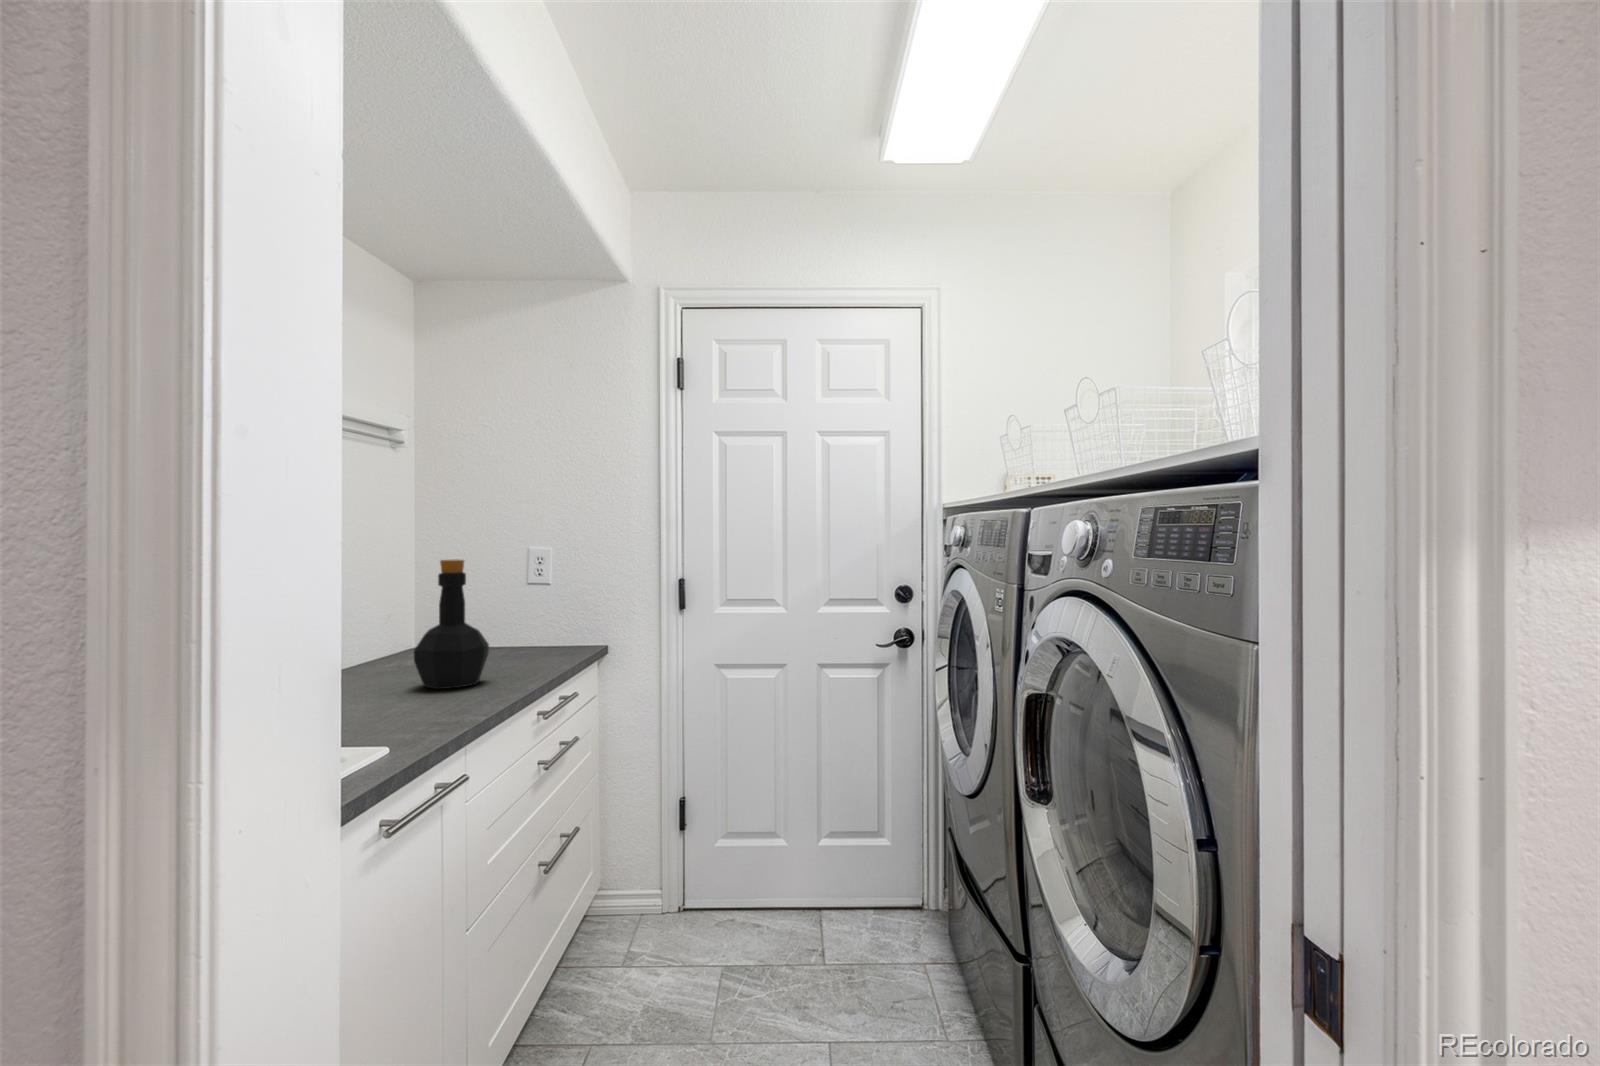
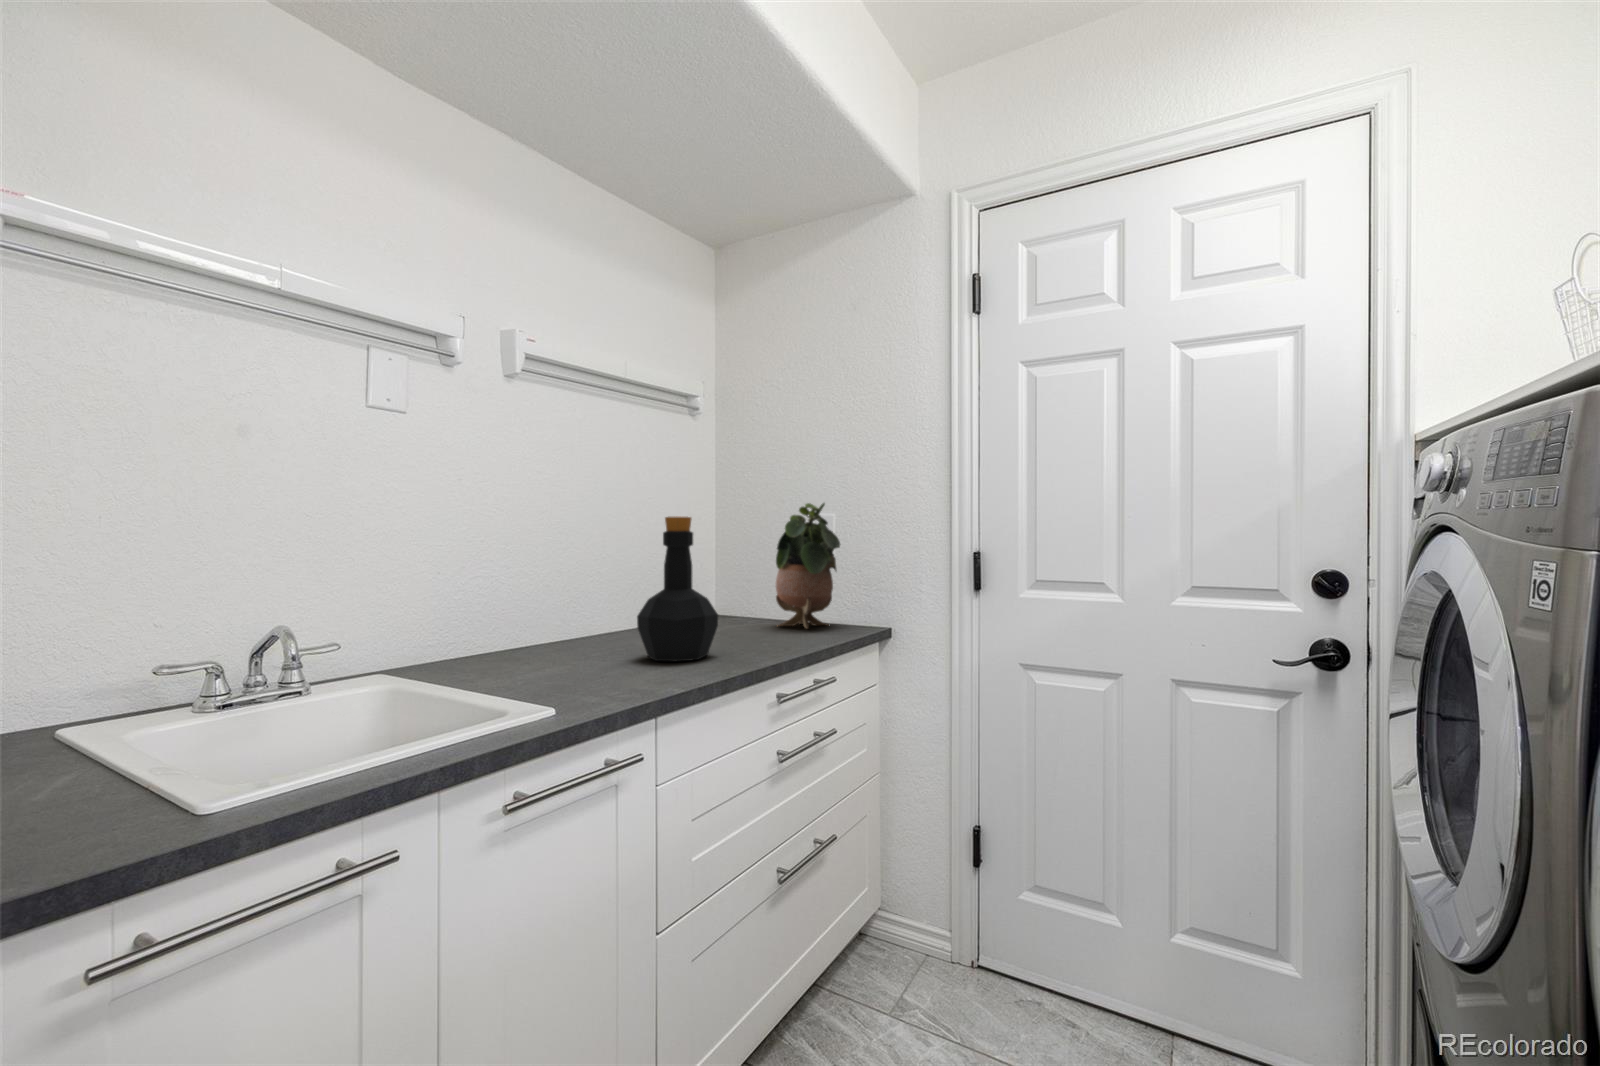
potted plant: none [498,538,560,652] -> present [776,503,840,629]

